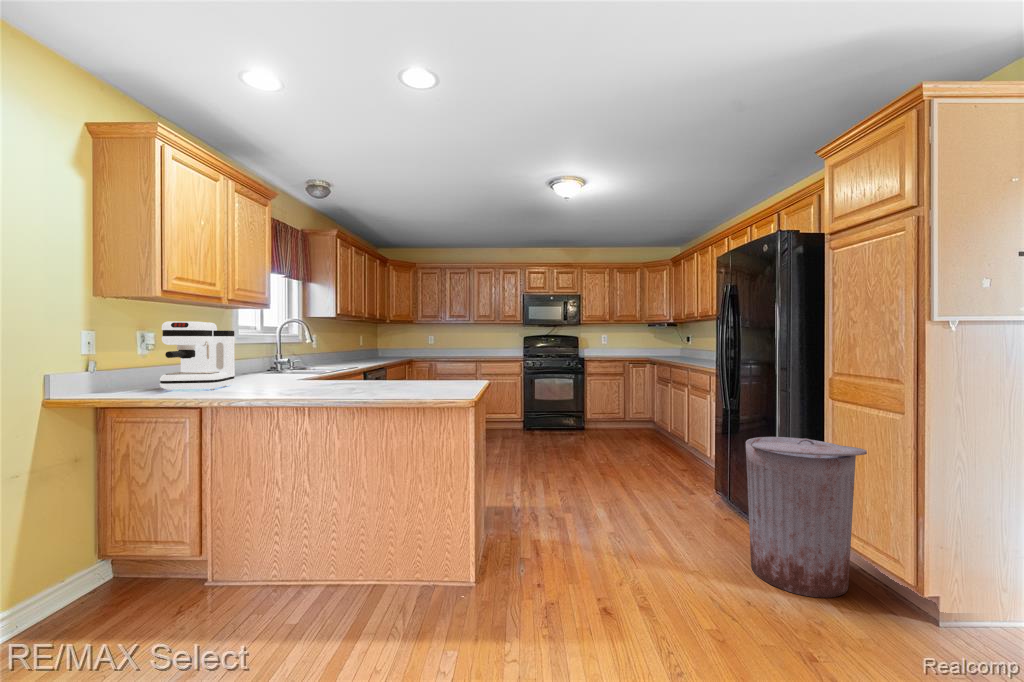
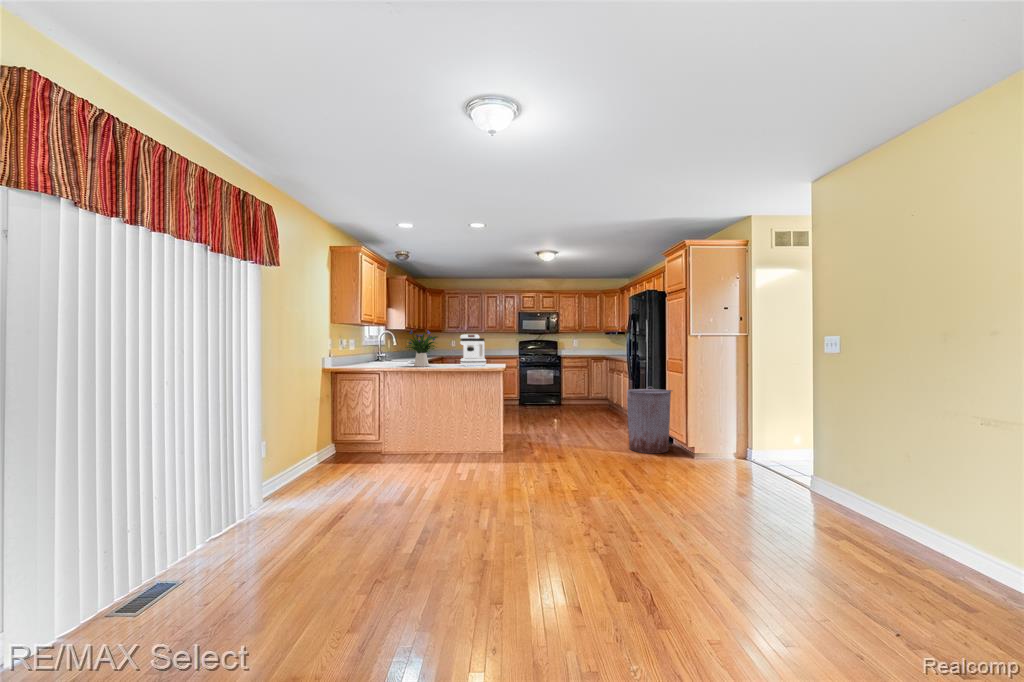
flower arrangement: none [251,307,342,391] -> present [406,329,437,367]
coffee maker: present [160,321,235,391] -> present [460,334,486,366]

